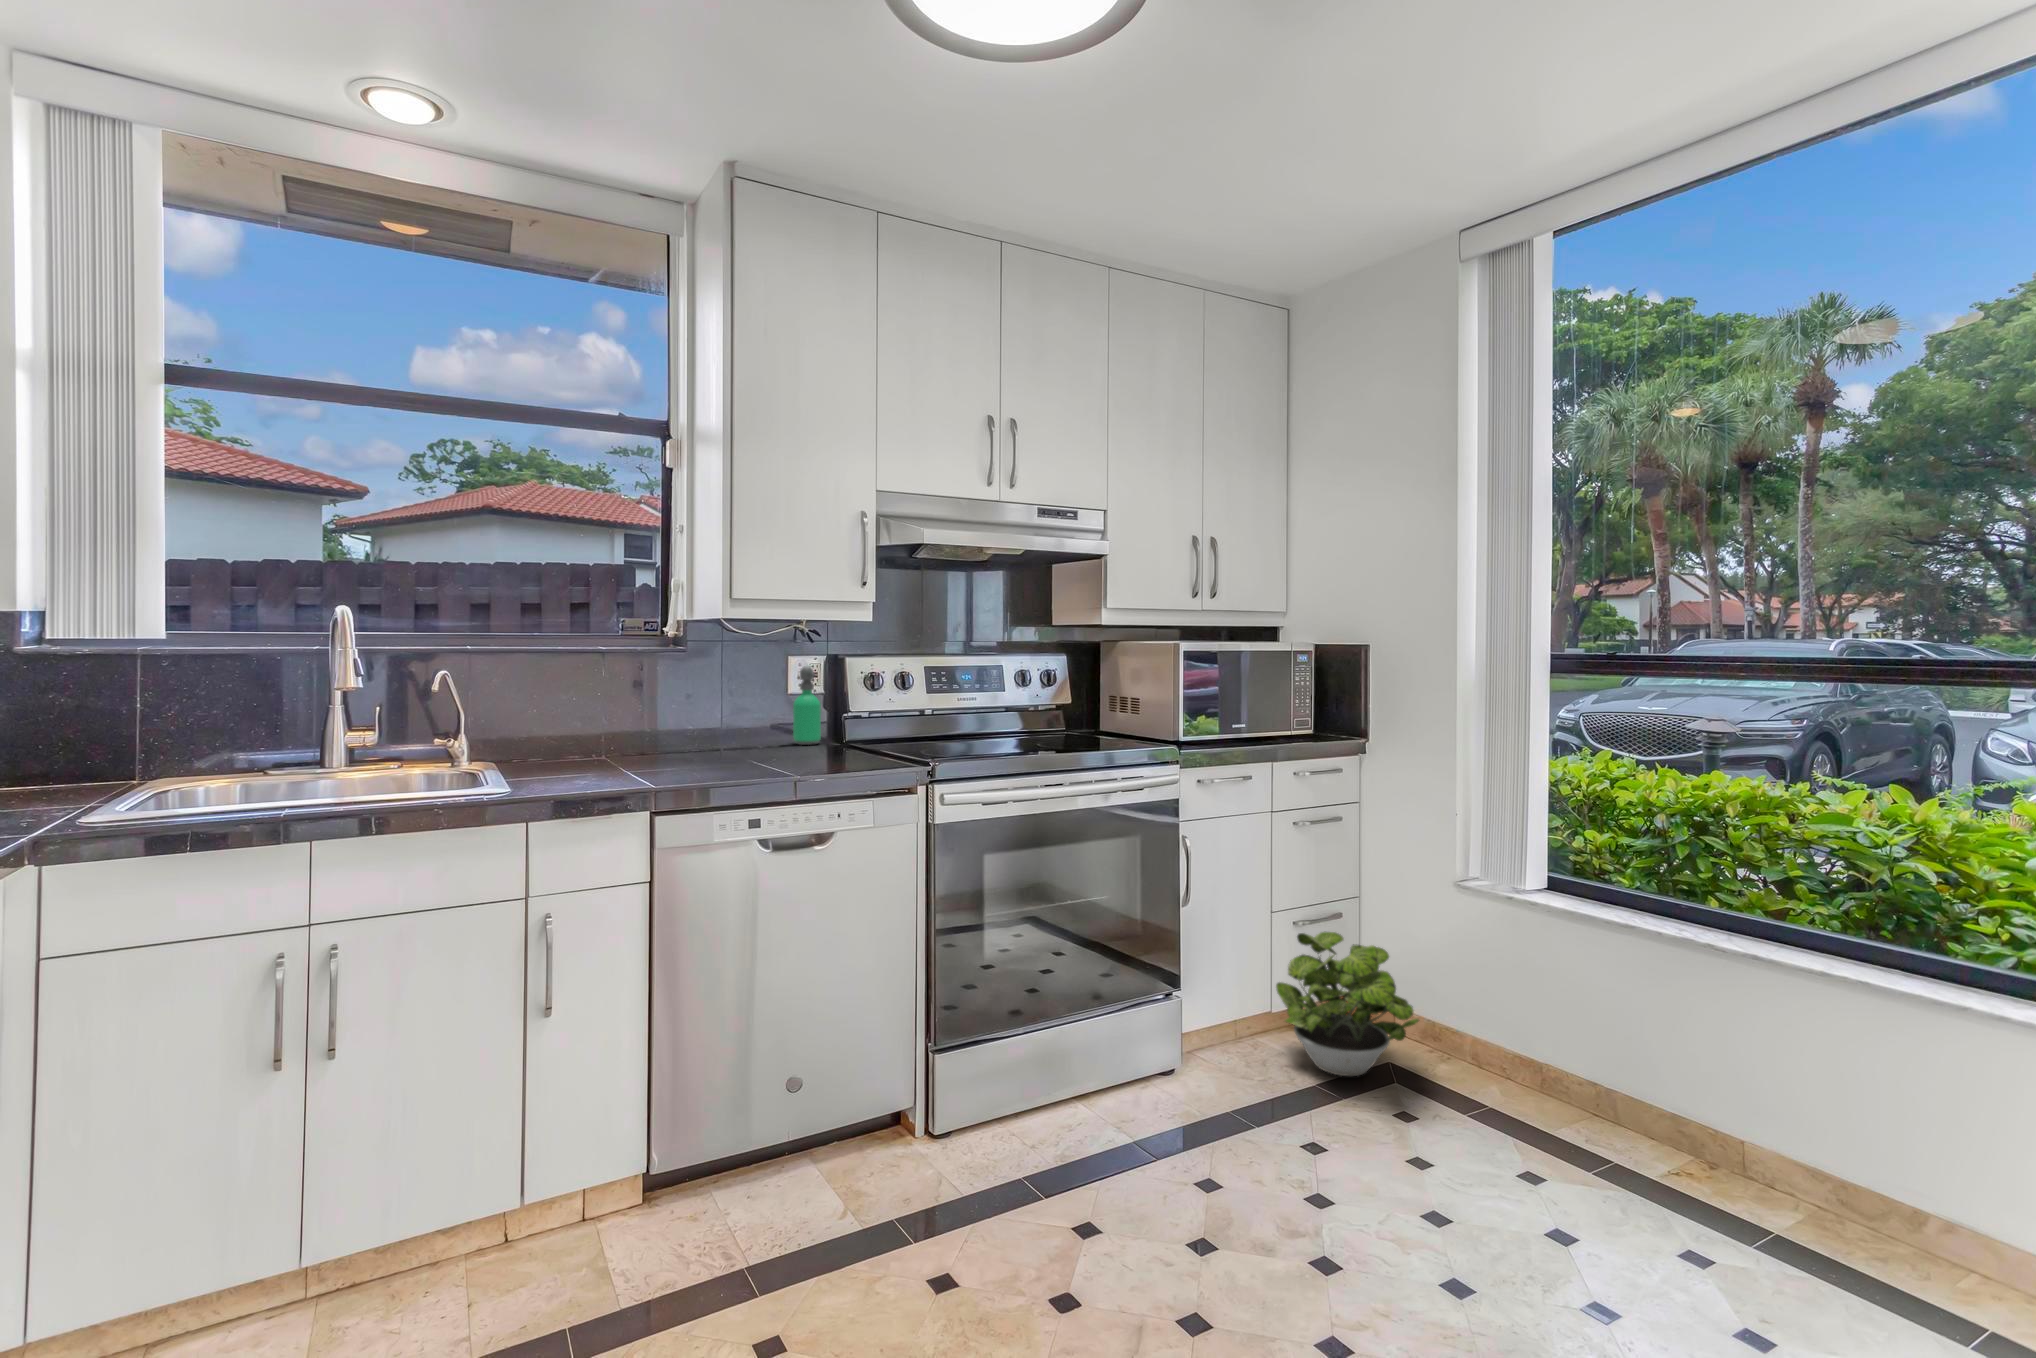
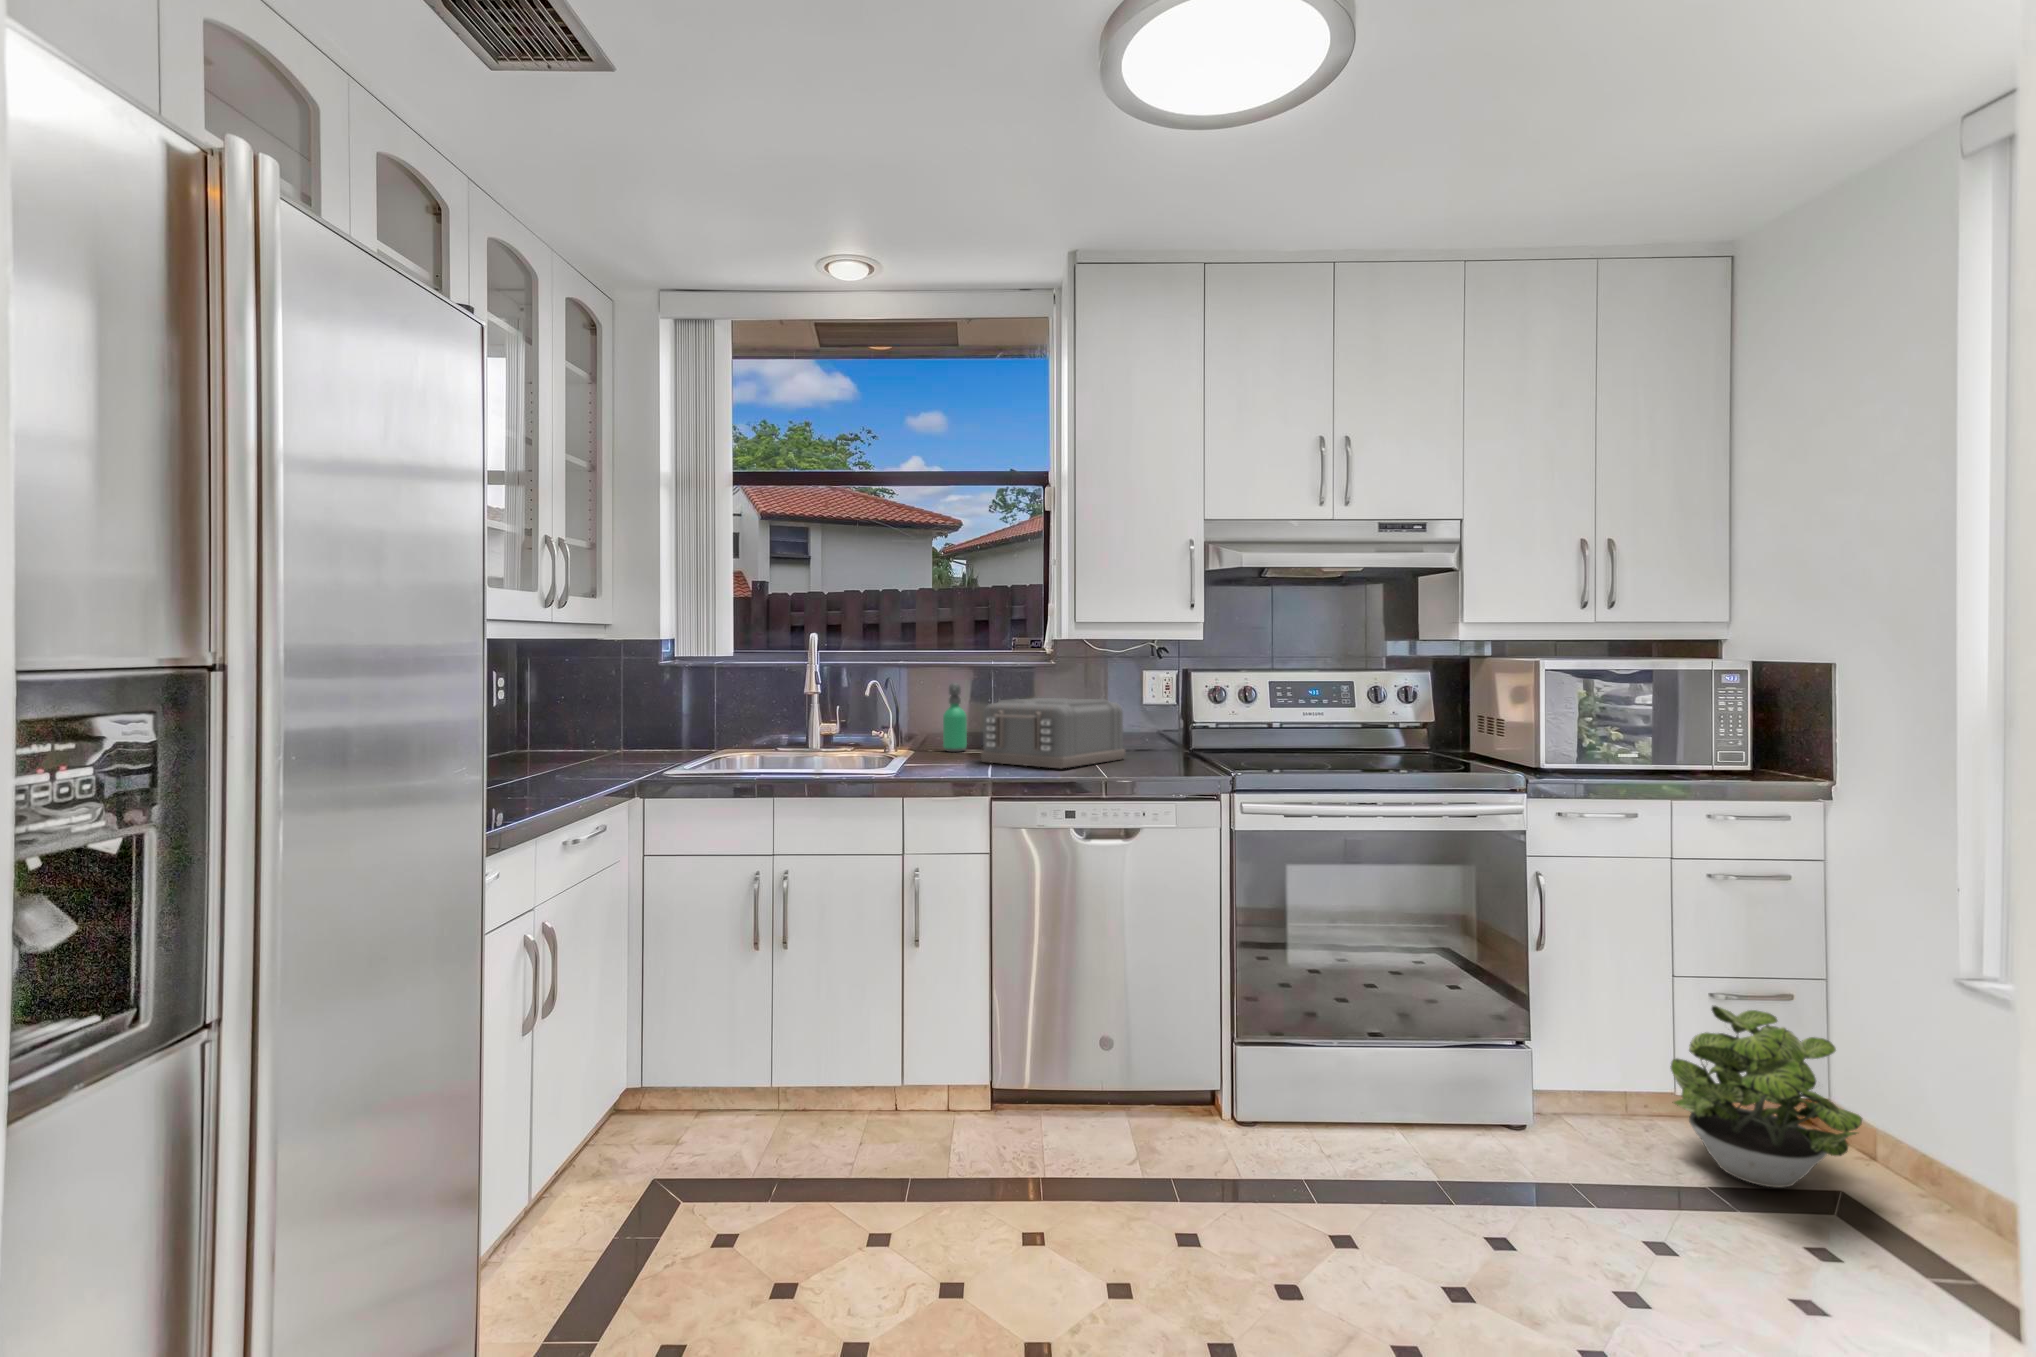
soap dispenser: present [793,667,821,745] -> present [943,683,967,752]
toaster: none [610,686,786,771] -> present [981,698,1125,768]

